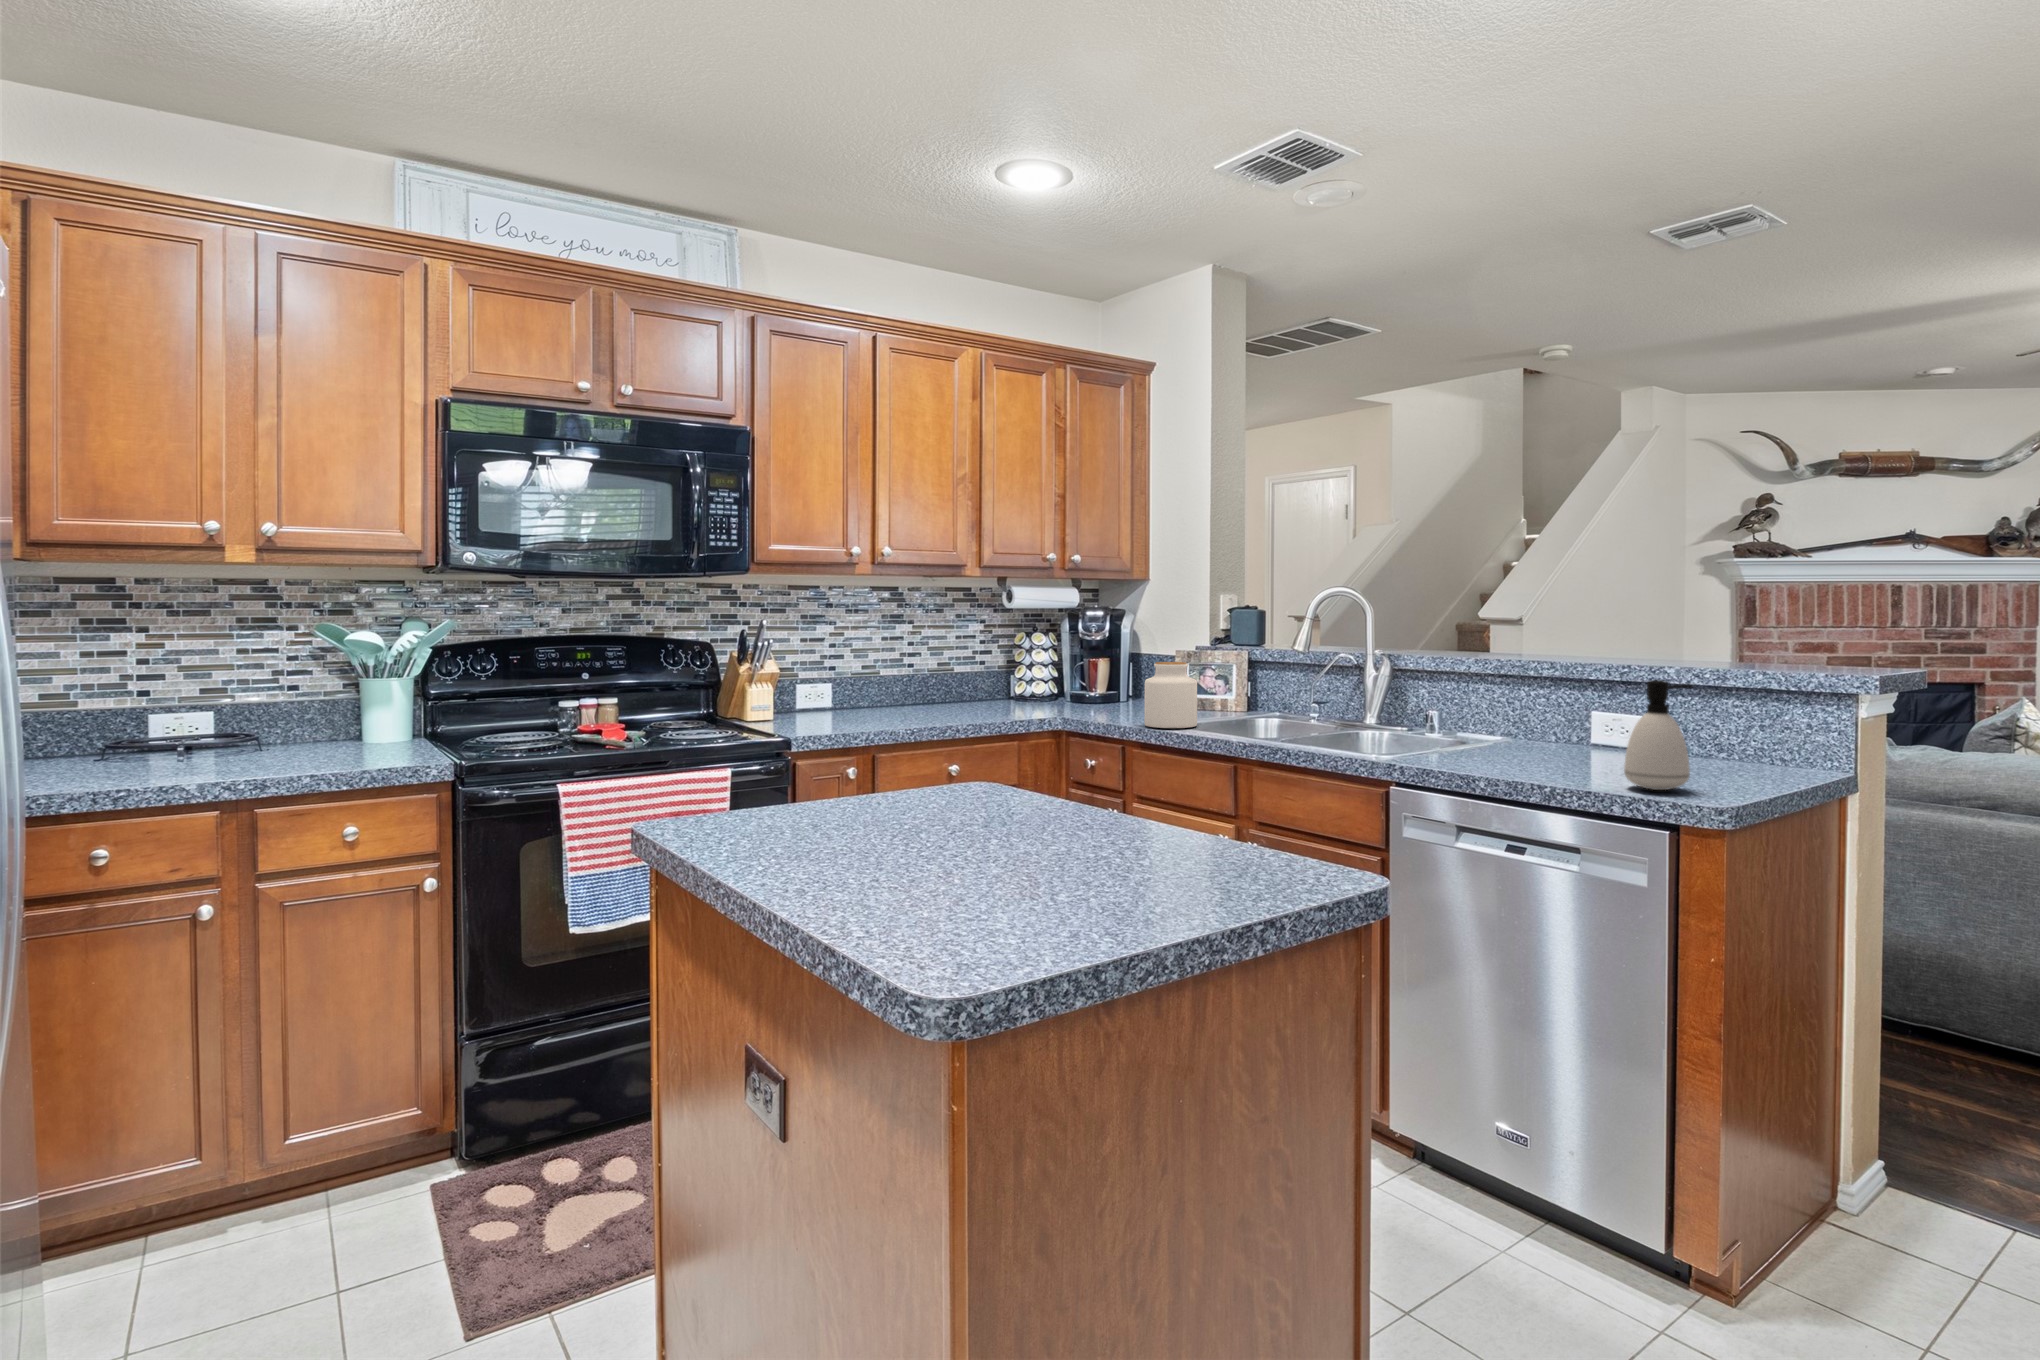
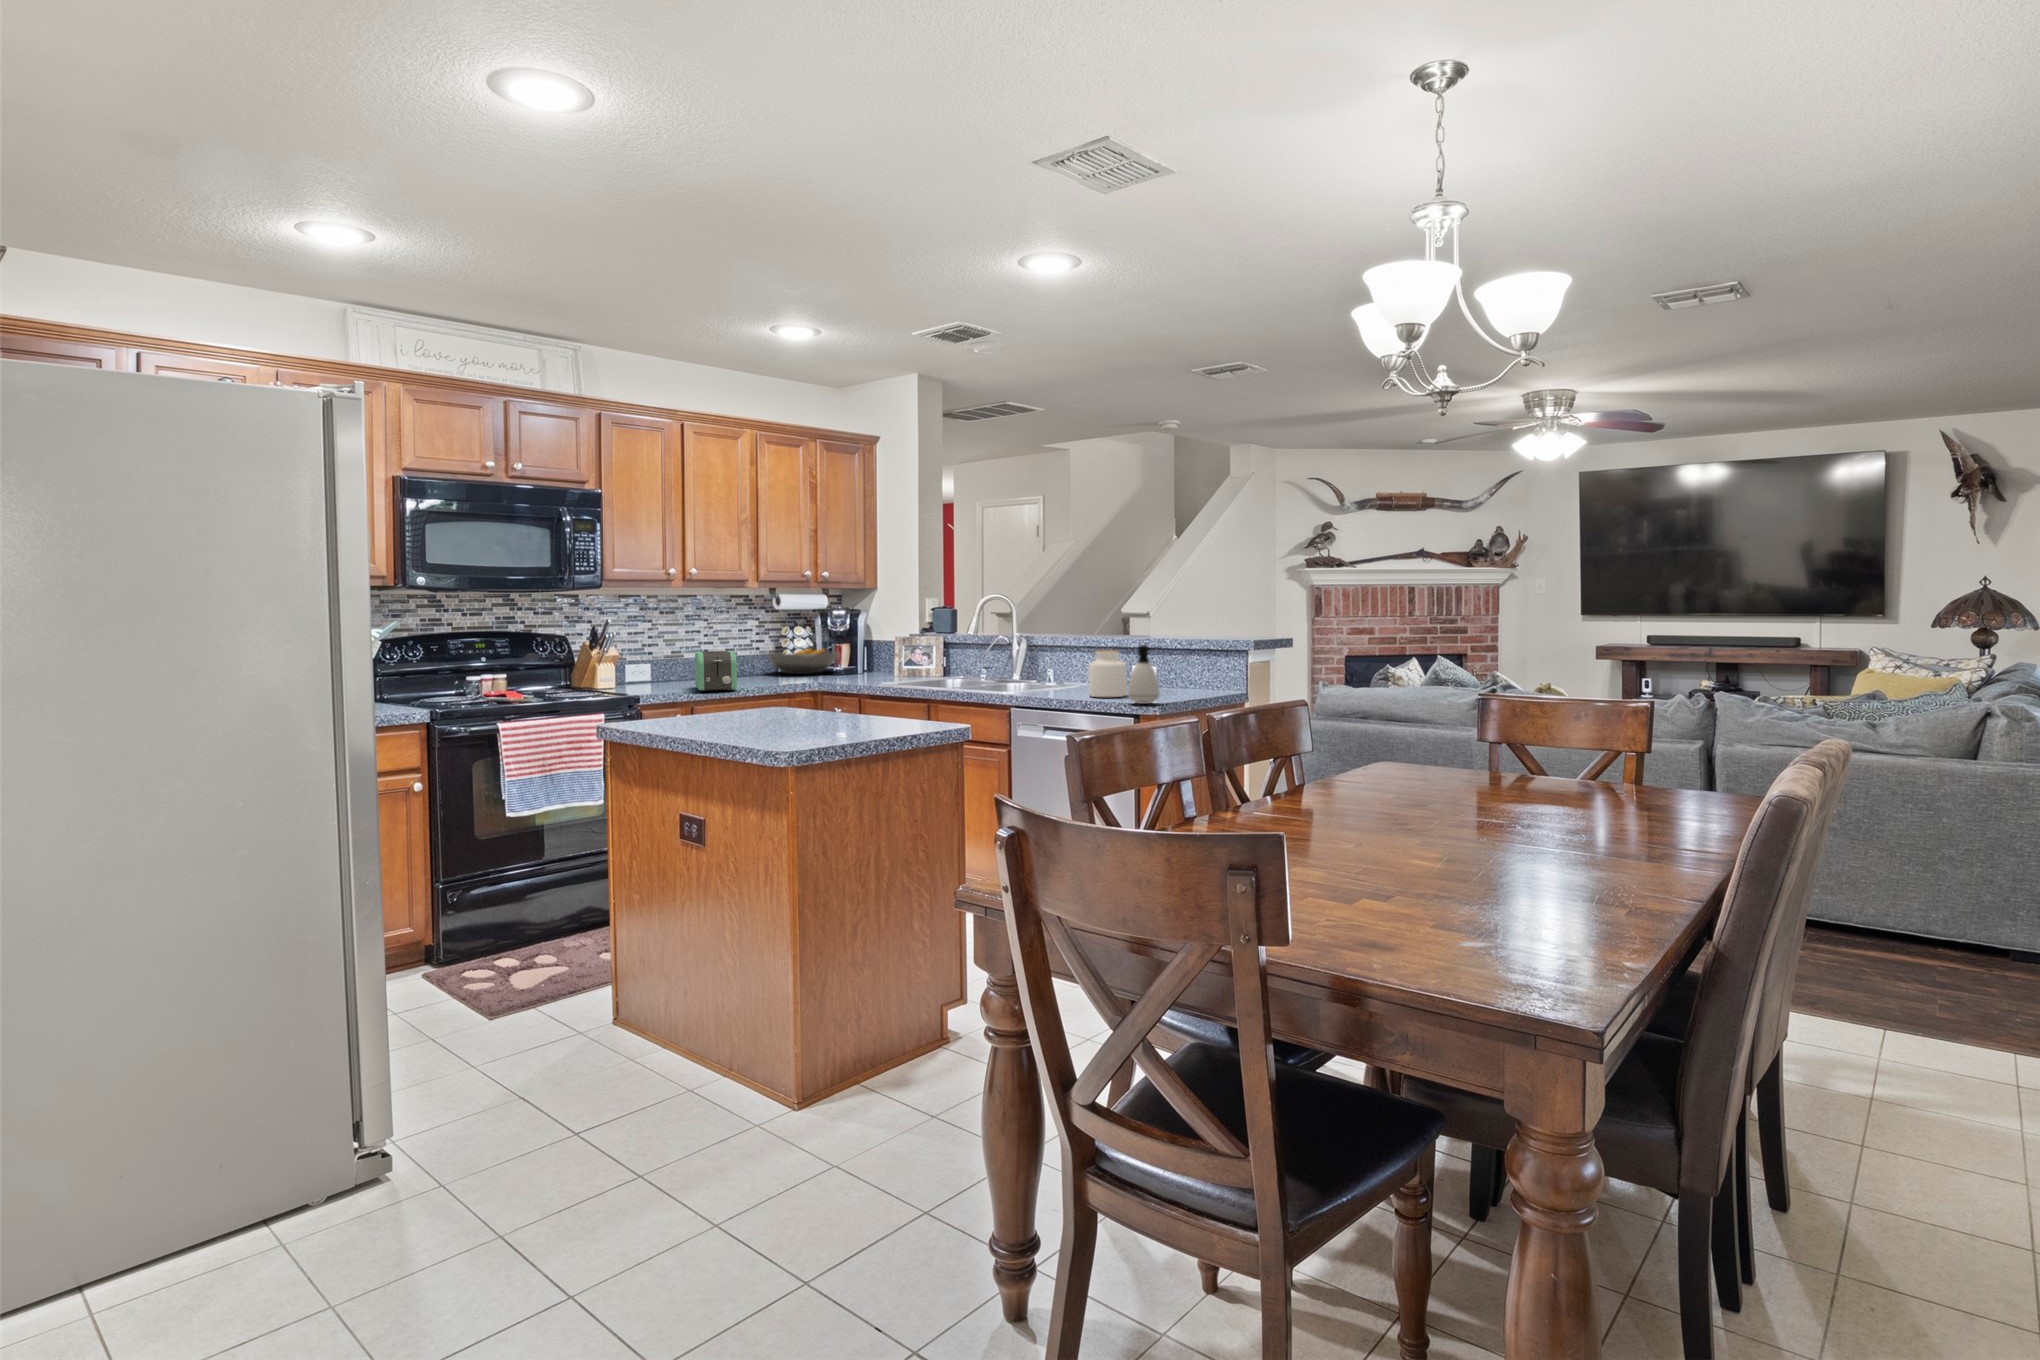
jar: present [1144,662,1197,728] -> present [1089,650,1127,697]
fruit bowl: none [990,664,1092,701] -> present [767,648,838,674]
toaster: none [886,669,943,731] -> present [695,651,737,692]

